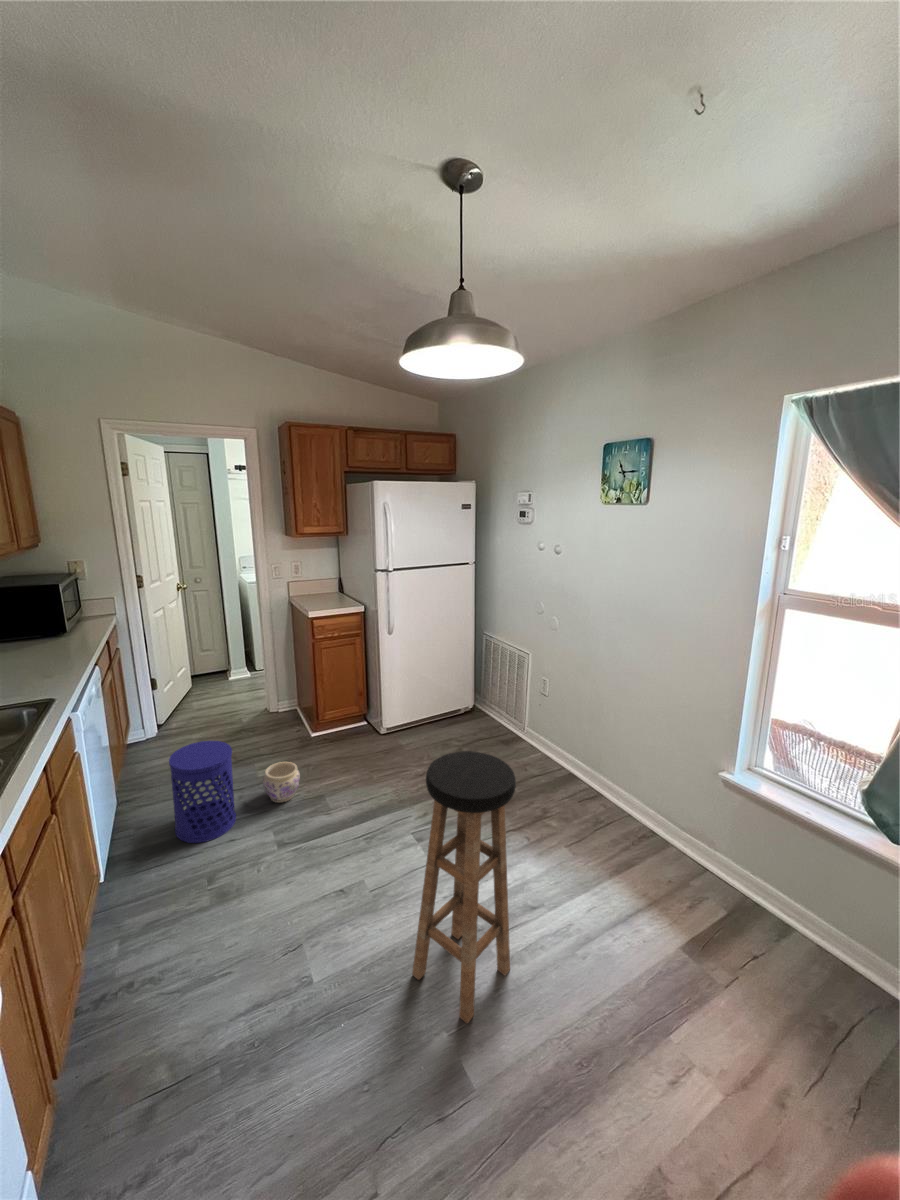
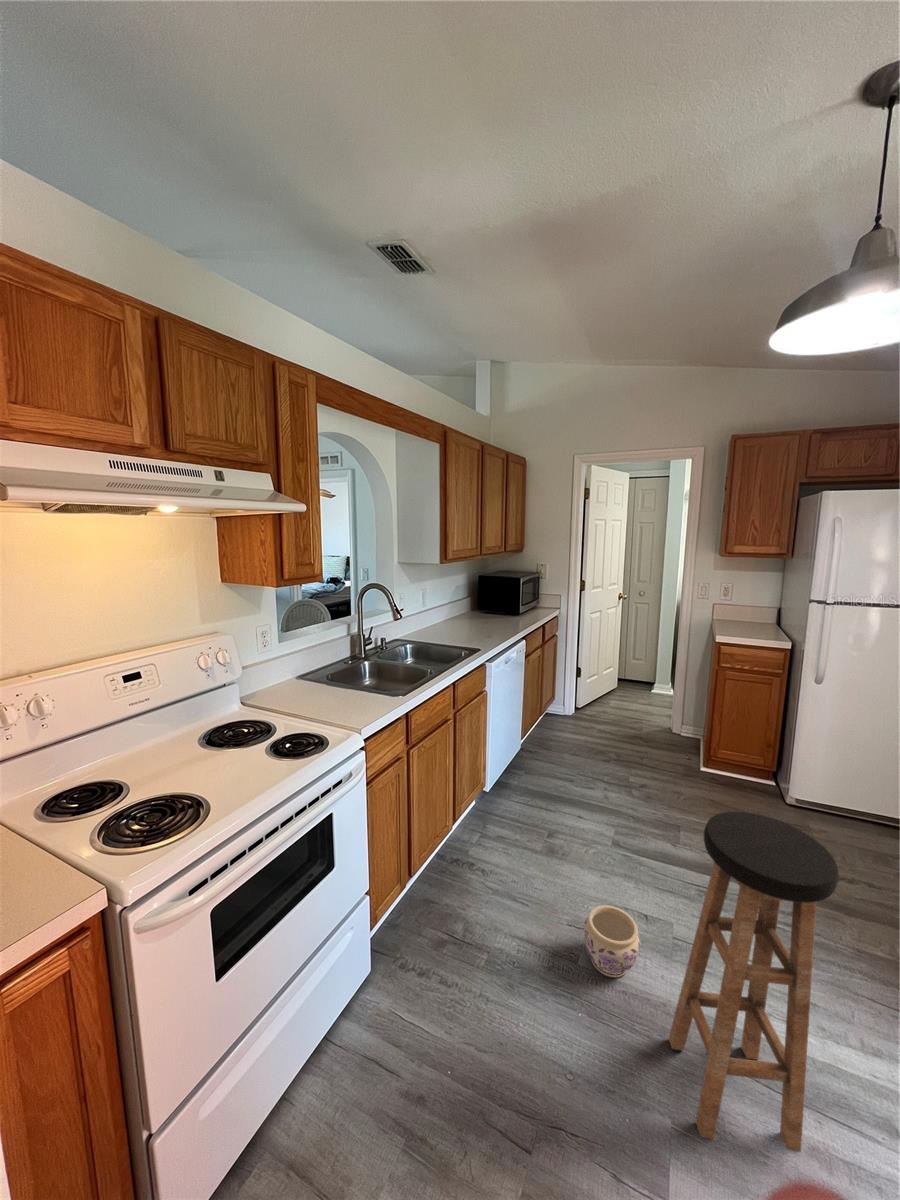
waste bin: present [169,741,236,843] -> none [545,722,599,810]
planter: present [263,762,300,803] -> present [584,905,640,978]

